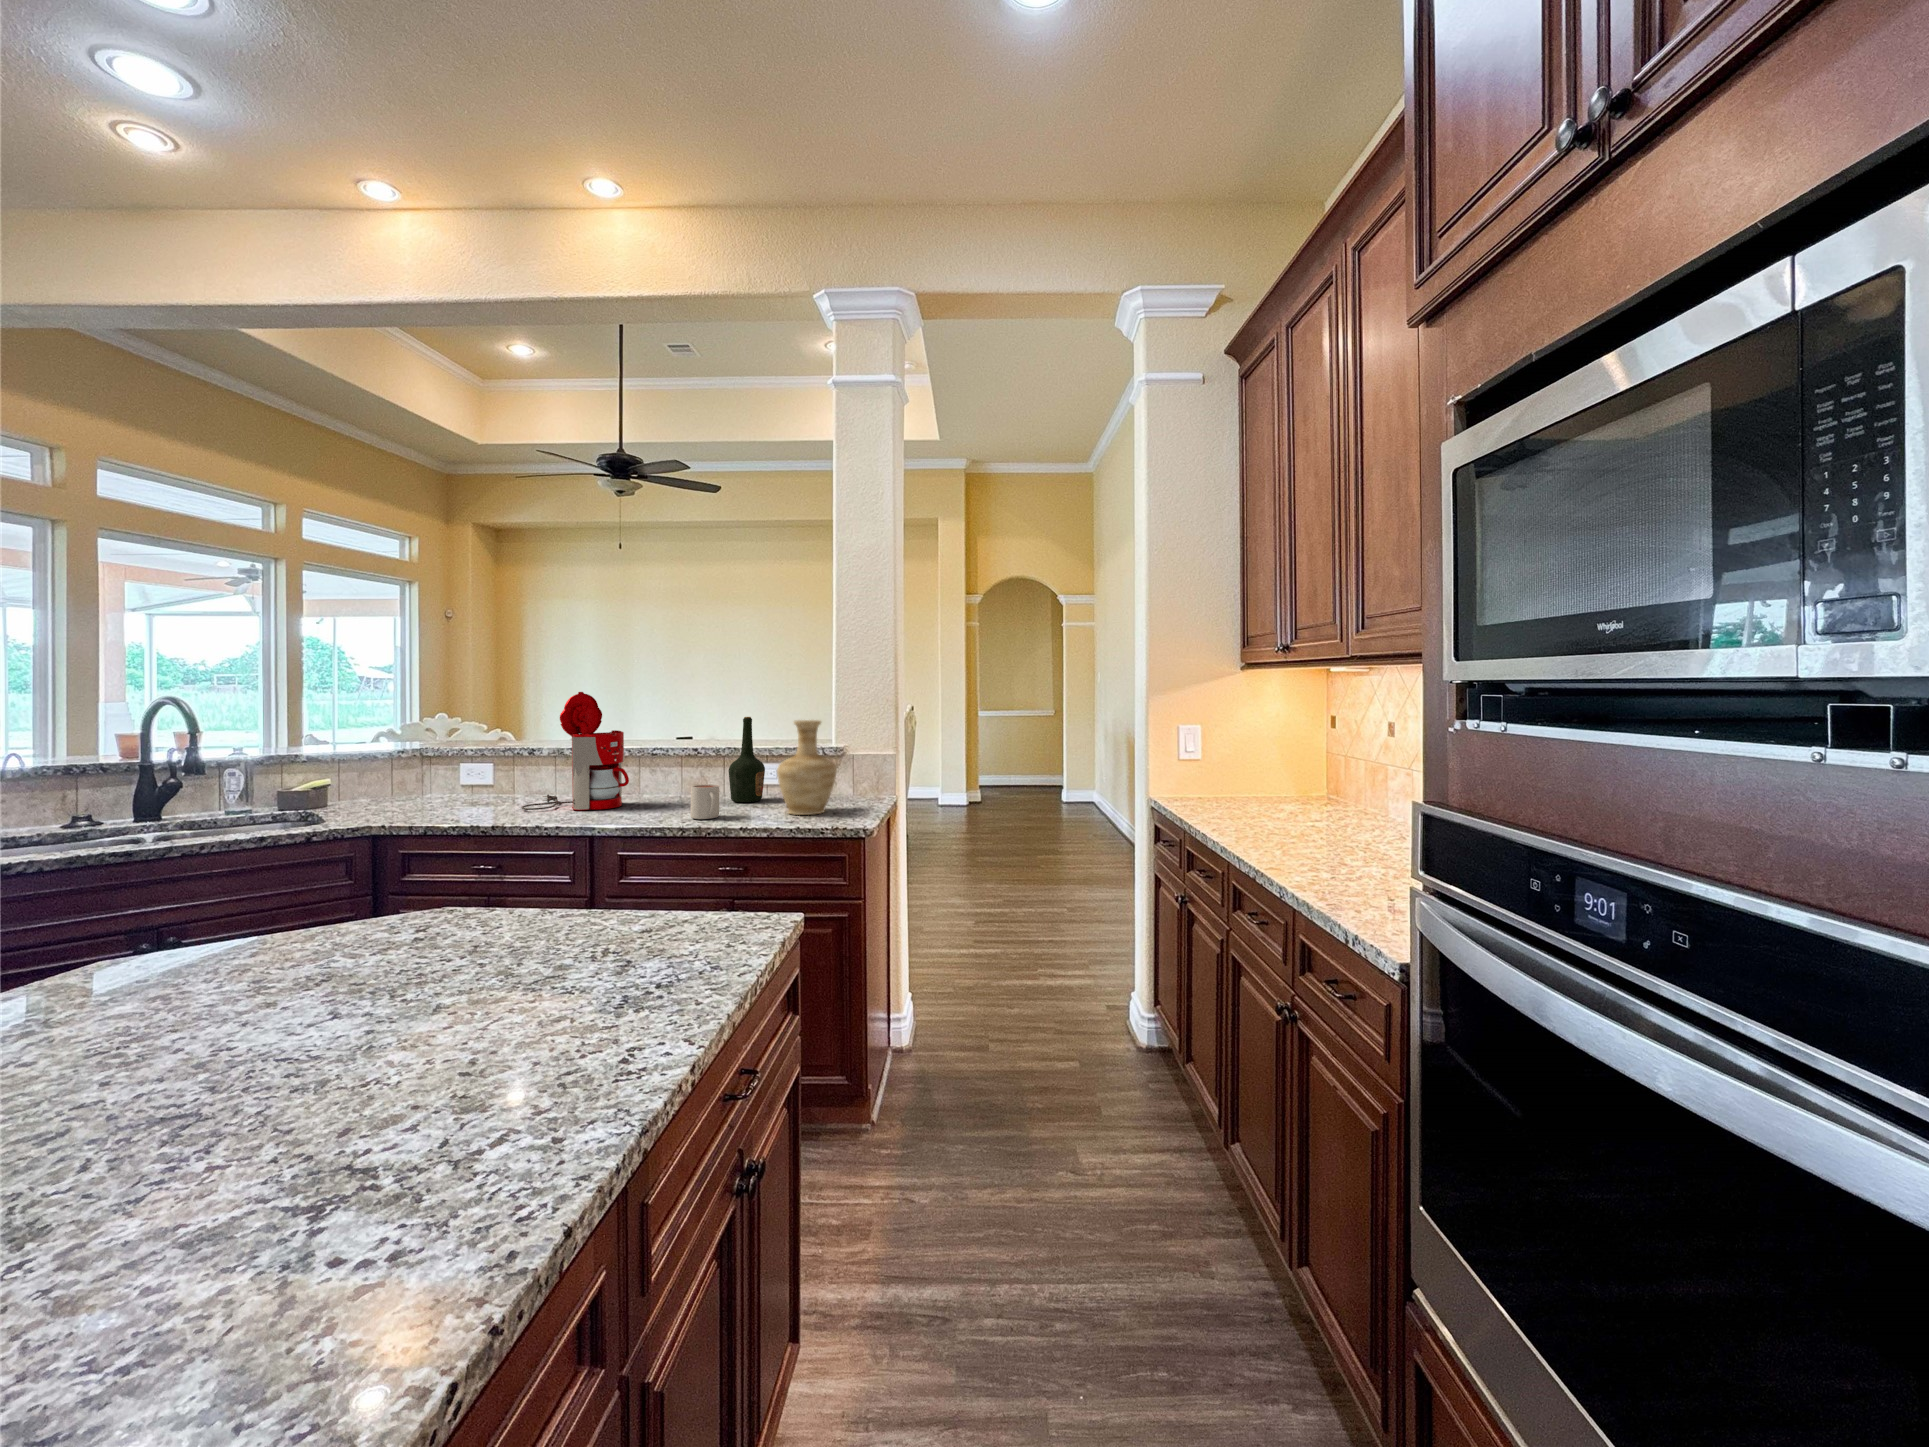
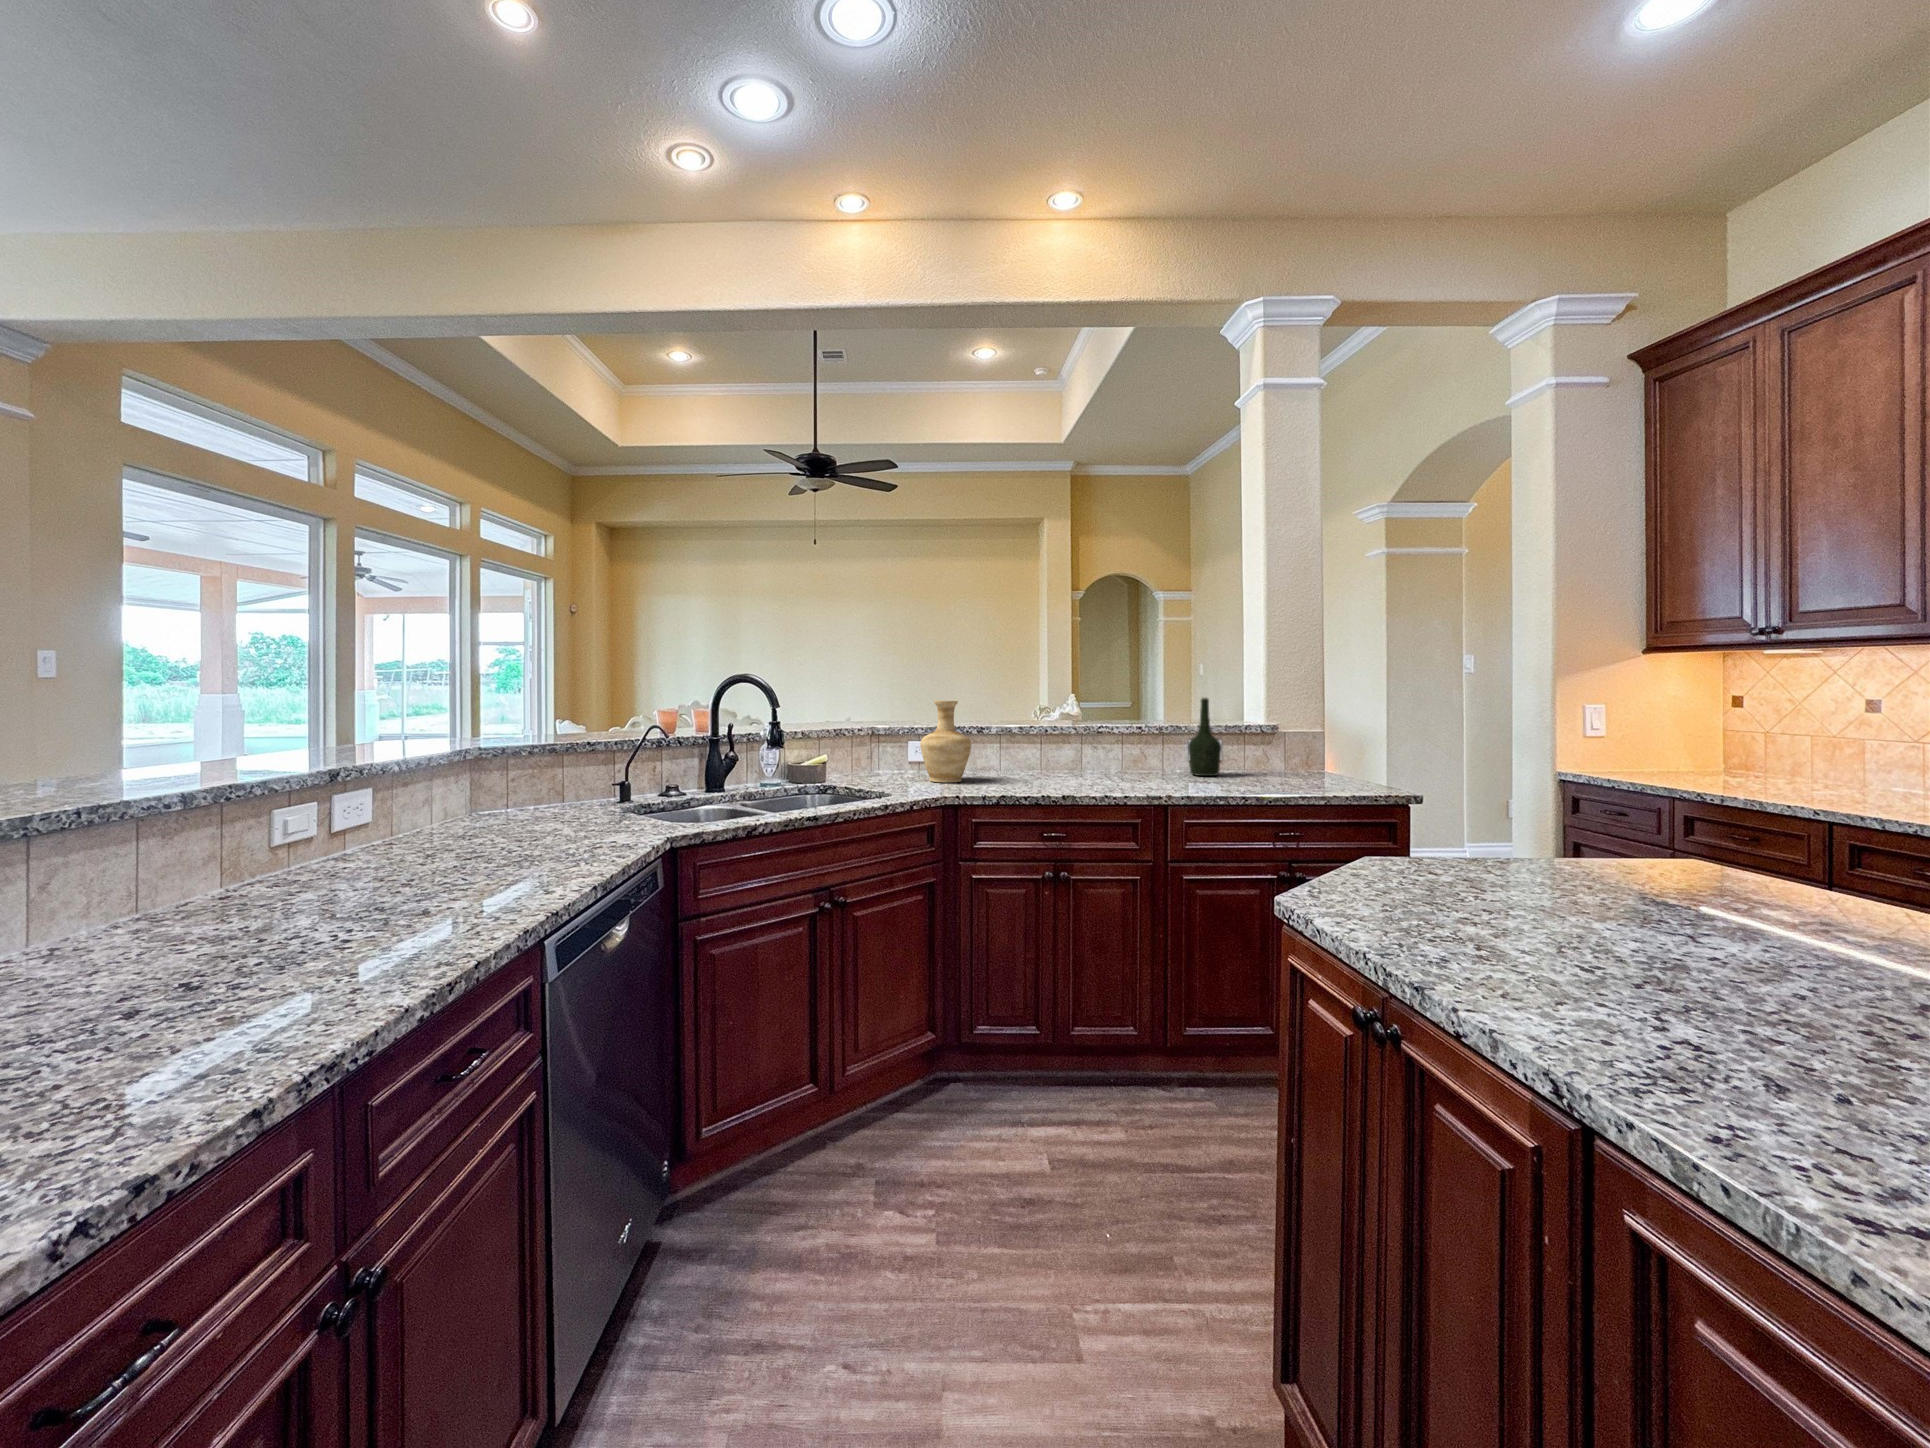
coffee maker: present [521,692,629,810] -> none [1018,674,1114,783]
vase: present [777,720,837,815] -> present [920,701,971,782]
mug: present [691,784,719,819] -> none [1220,758,1254,789]

